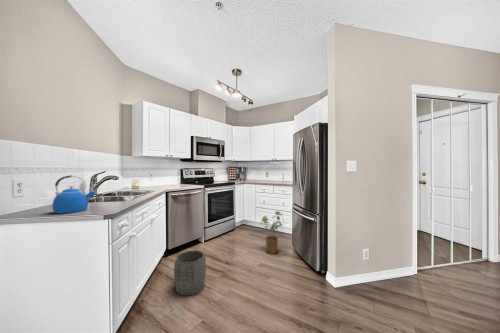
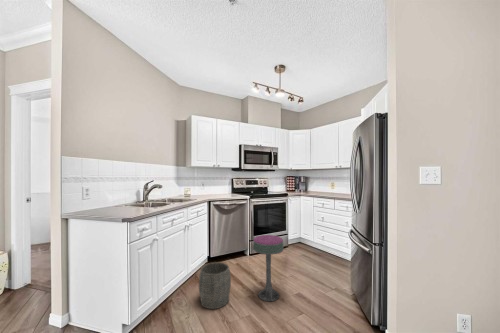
kettle: present [52,175,96,213] -> none [97,183,127,214]
house plant: present [261,211,282,254] -> none [308,230,336,283]
bar stool: none [224,219,251,276] -> present [253,235,284,301]

